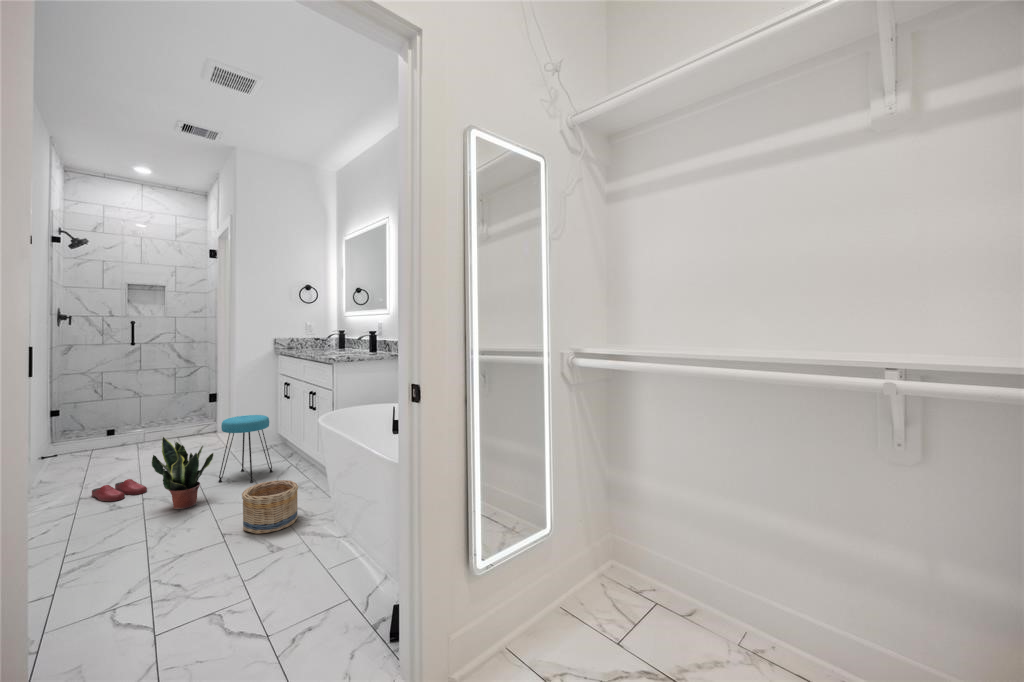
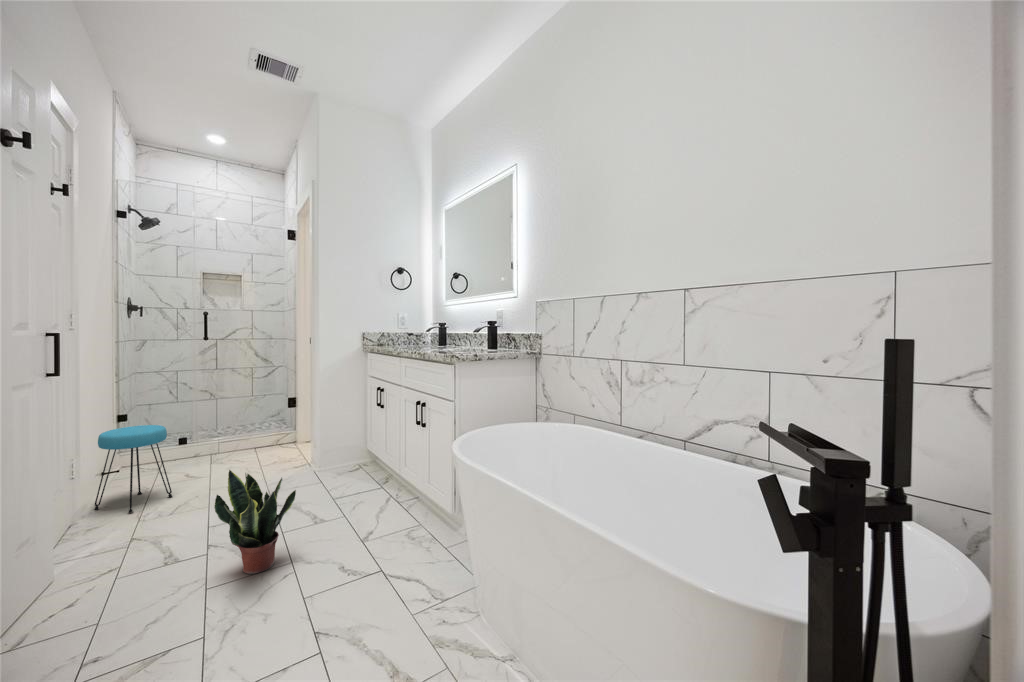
stool: present [219,415,272,482] -> present [94,425,172,513]
slippers: present [92,479,147,501] -> none [145,516,212,552]
basket: present [242,480,298,534] -> none [340,544,421,642]

